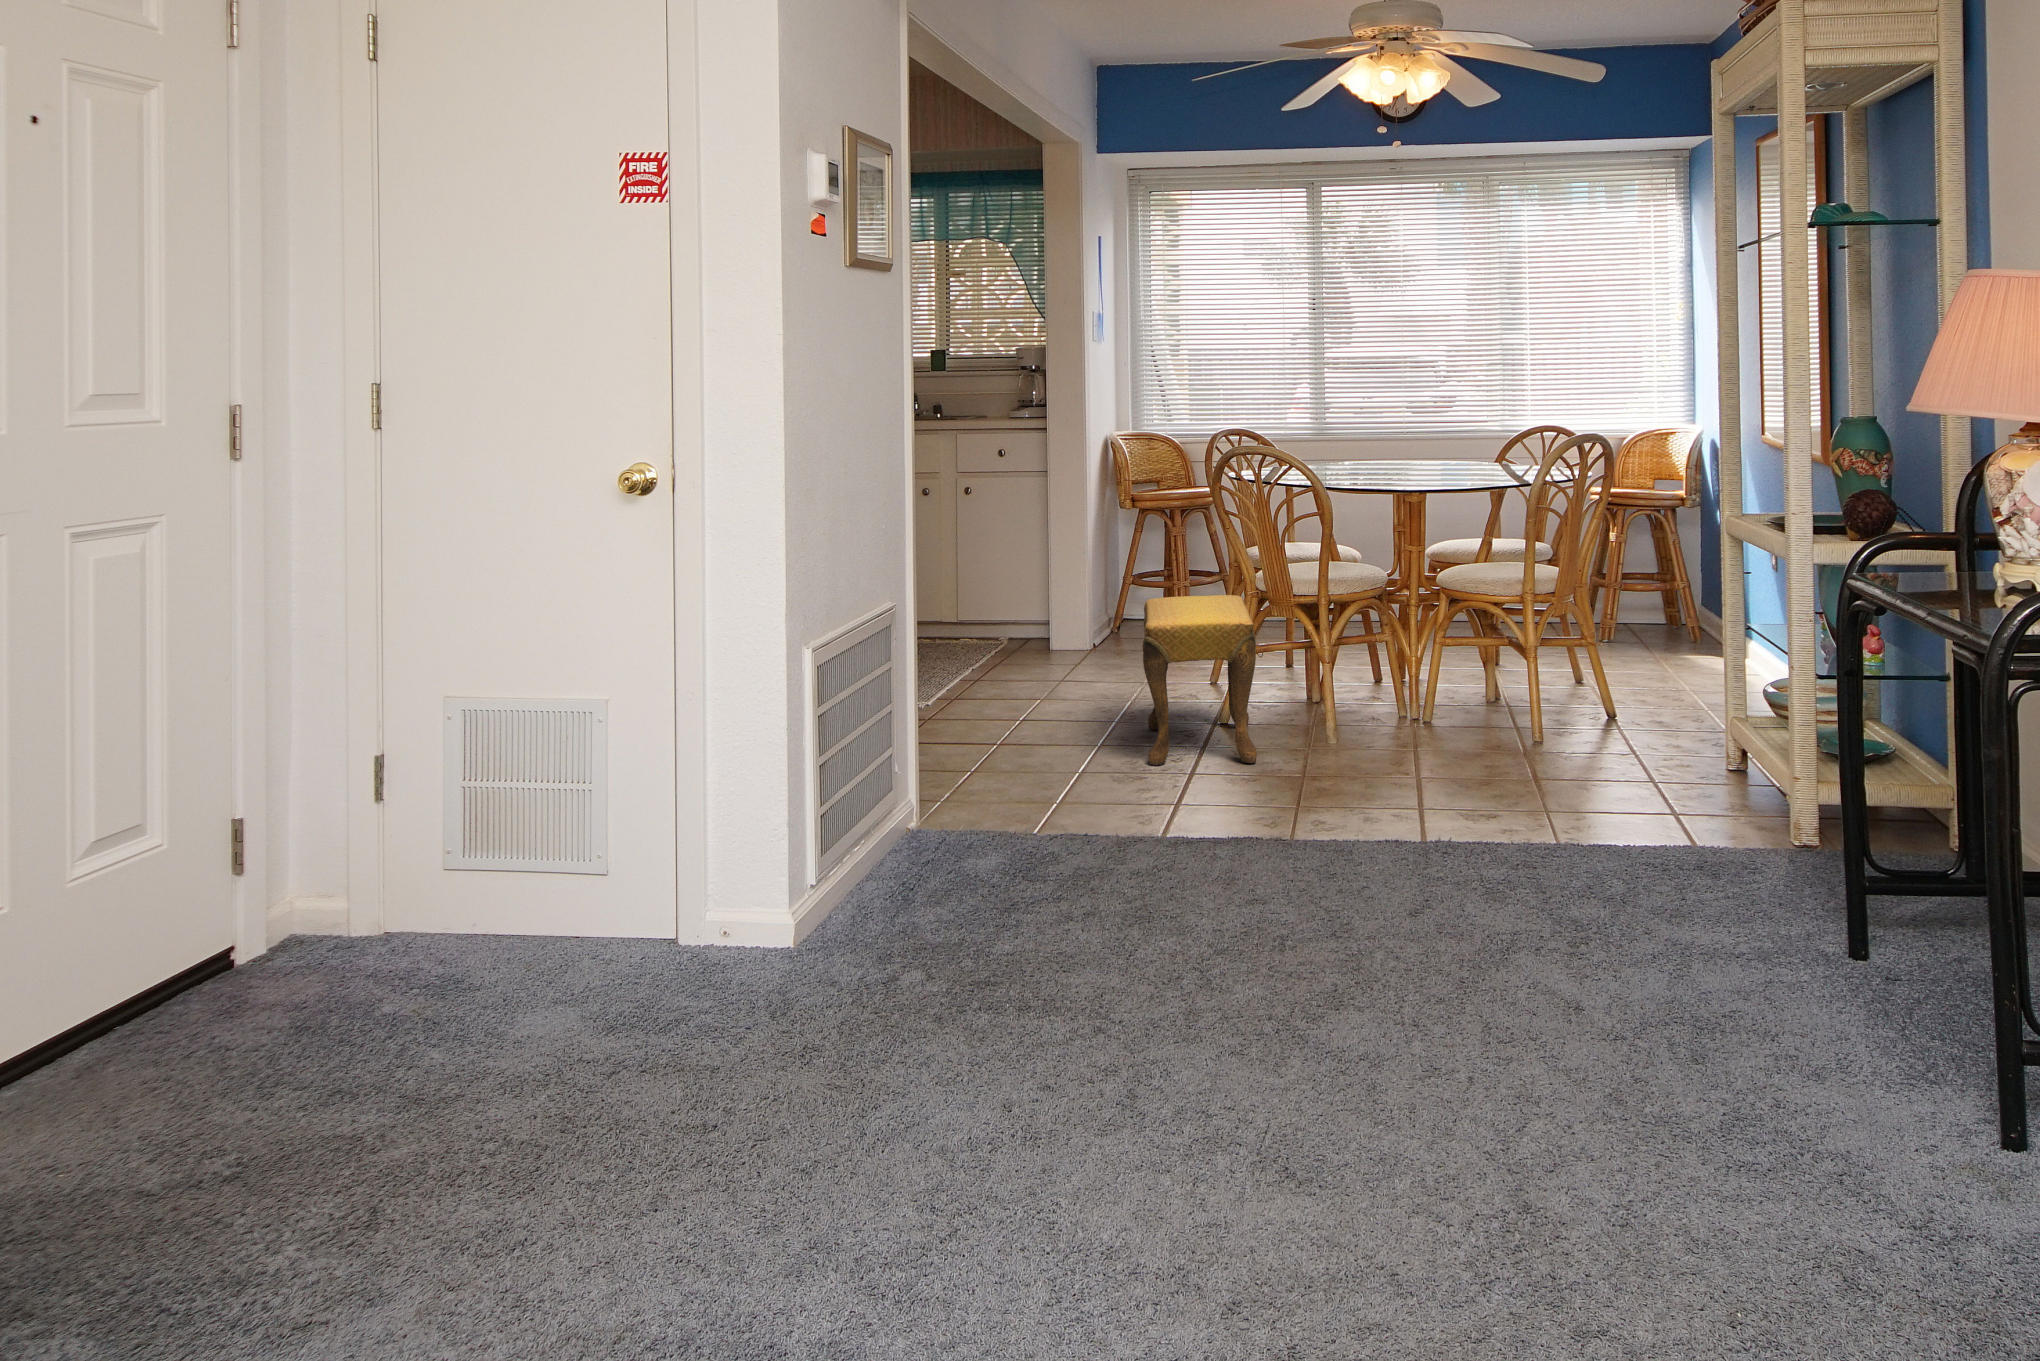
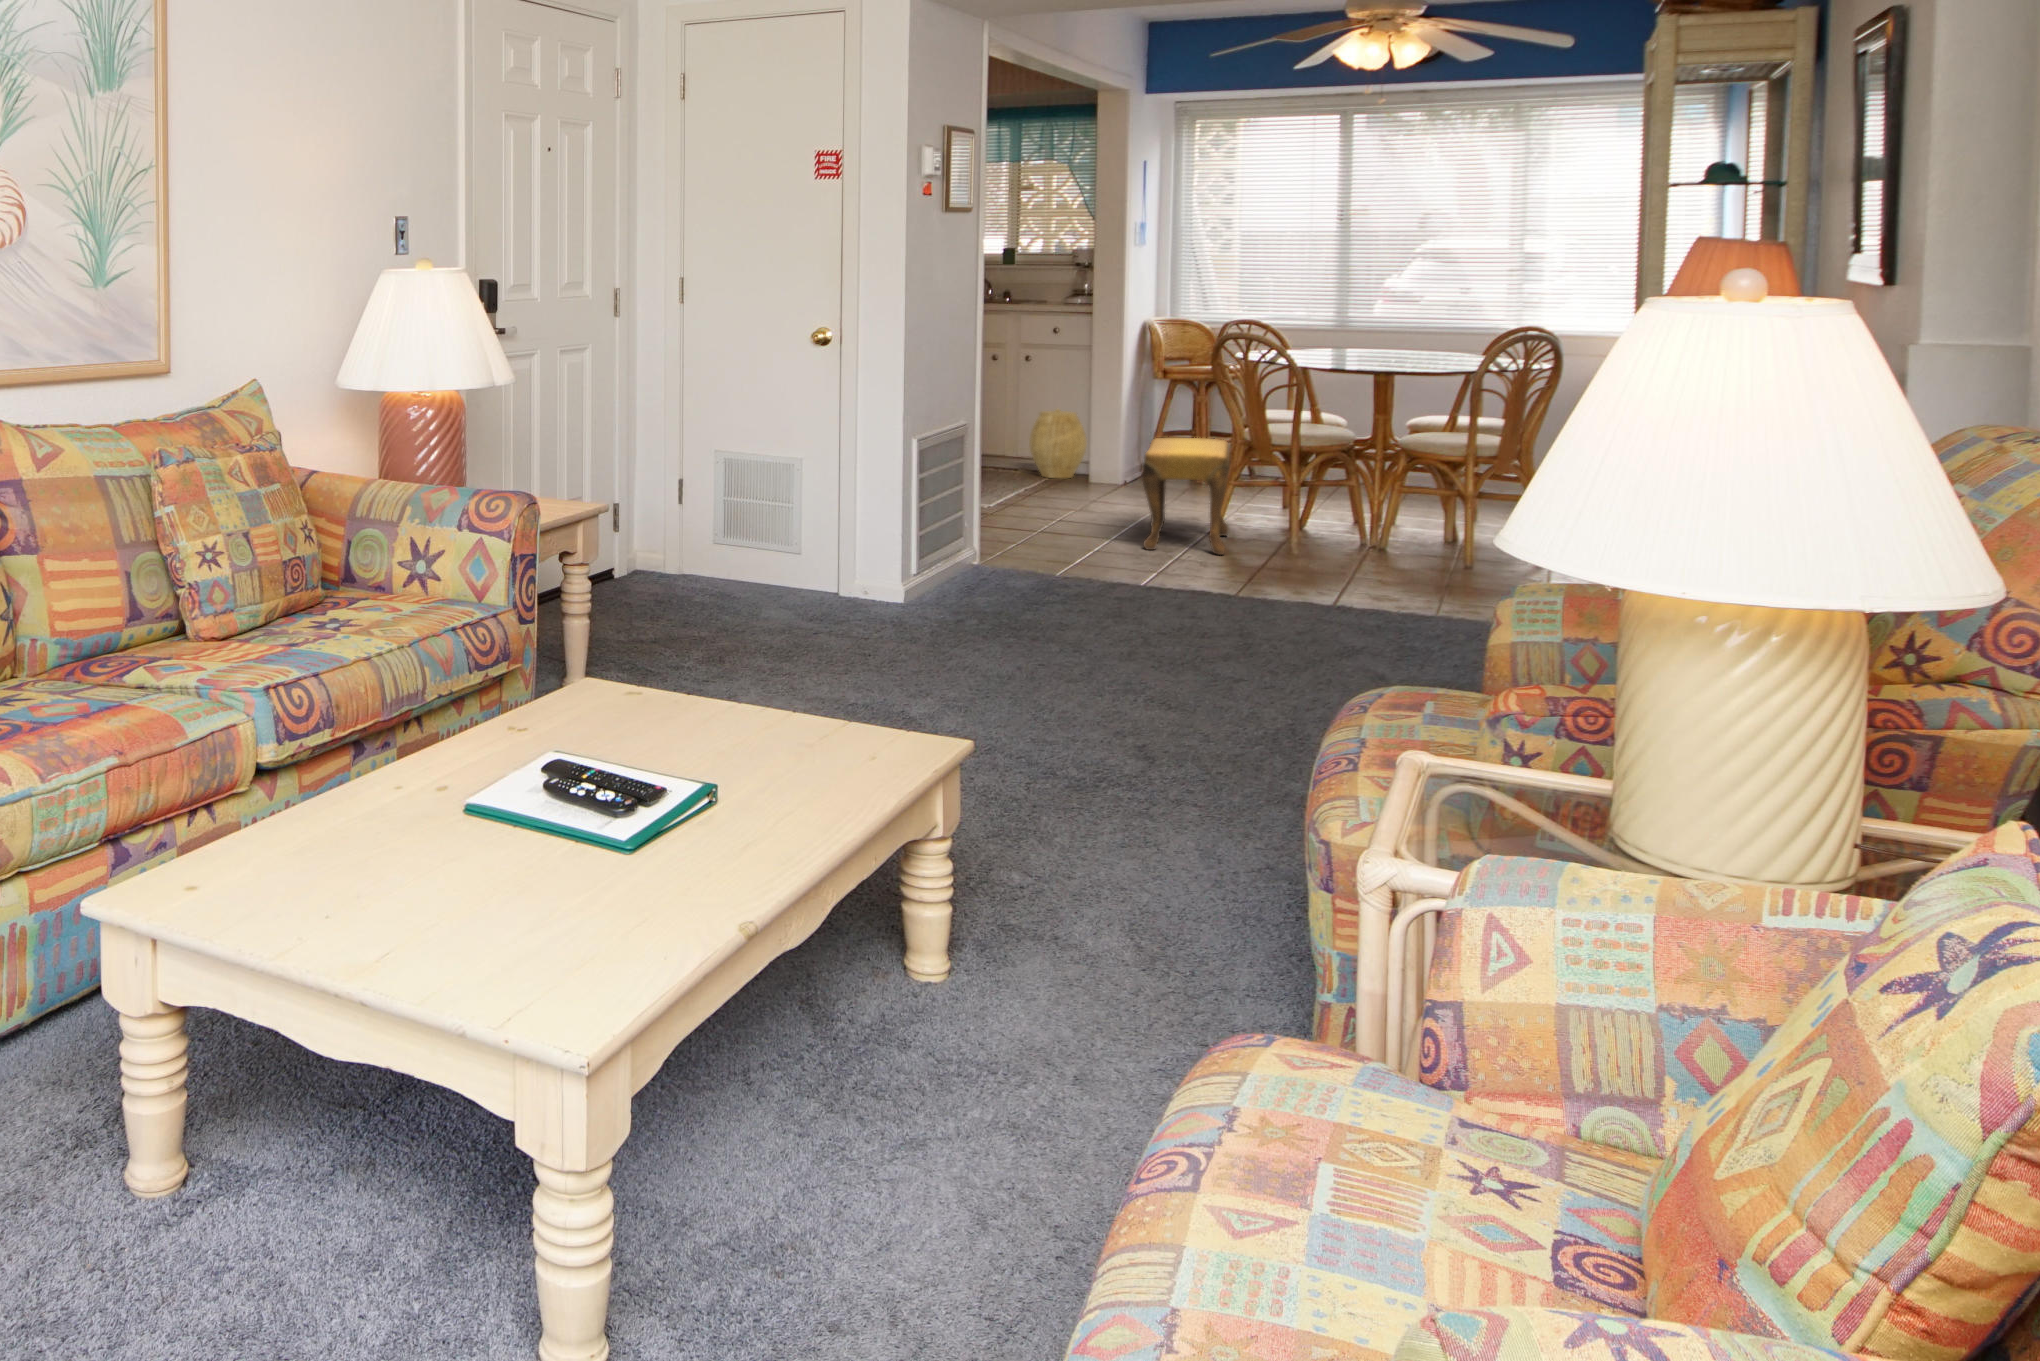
woven basket: none [970,556,1043,650] -> present [1029,409,1087,479]

